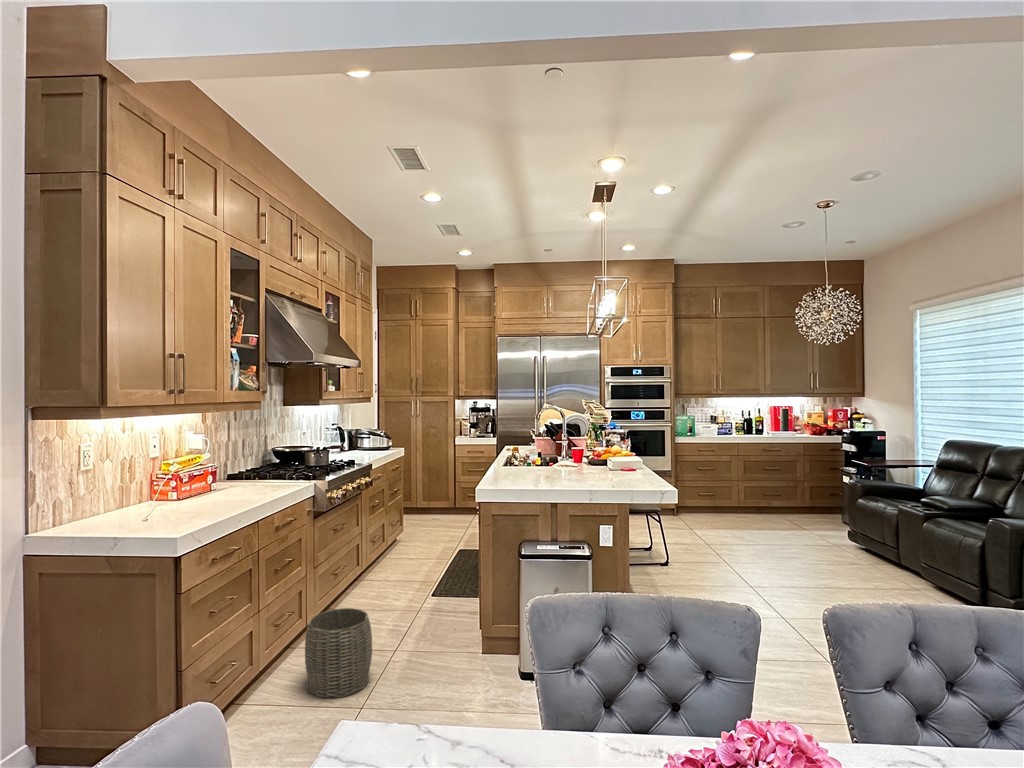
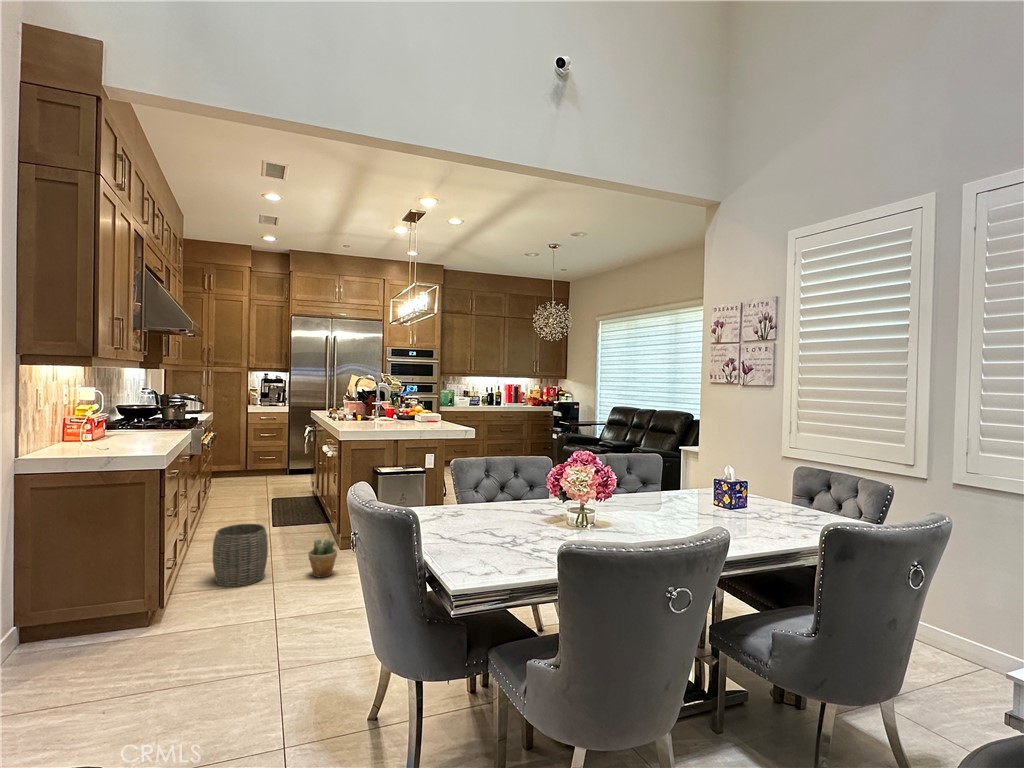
potted plant: none [415,643,454,702] -> present [308,538,337,578]

